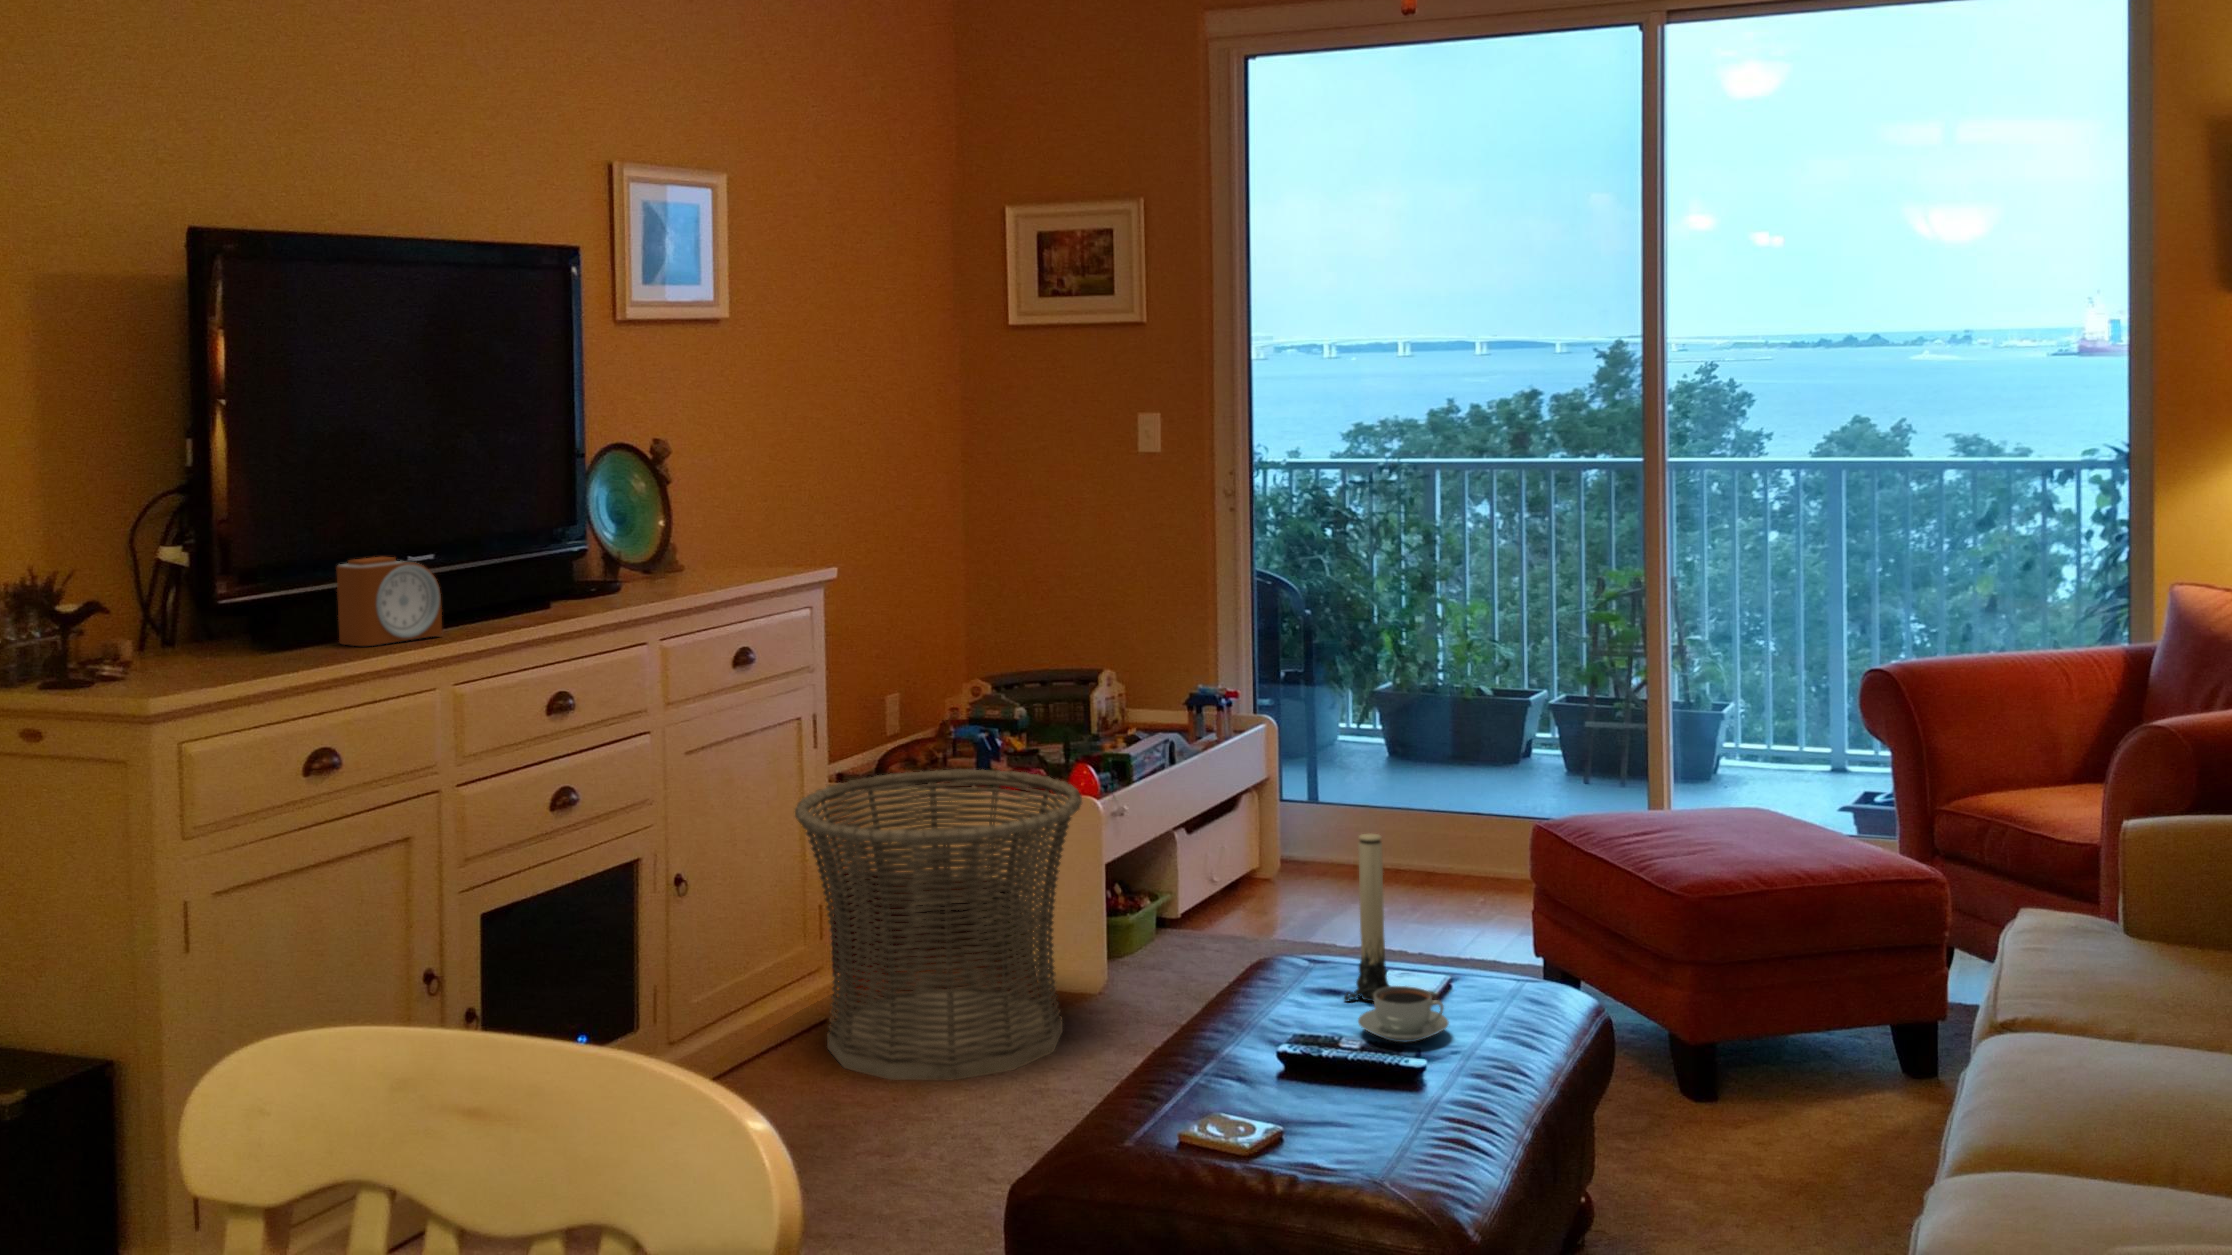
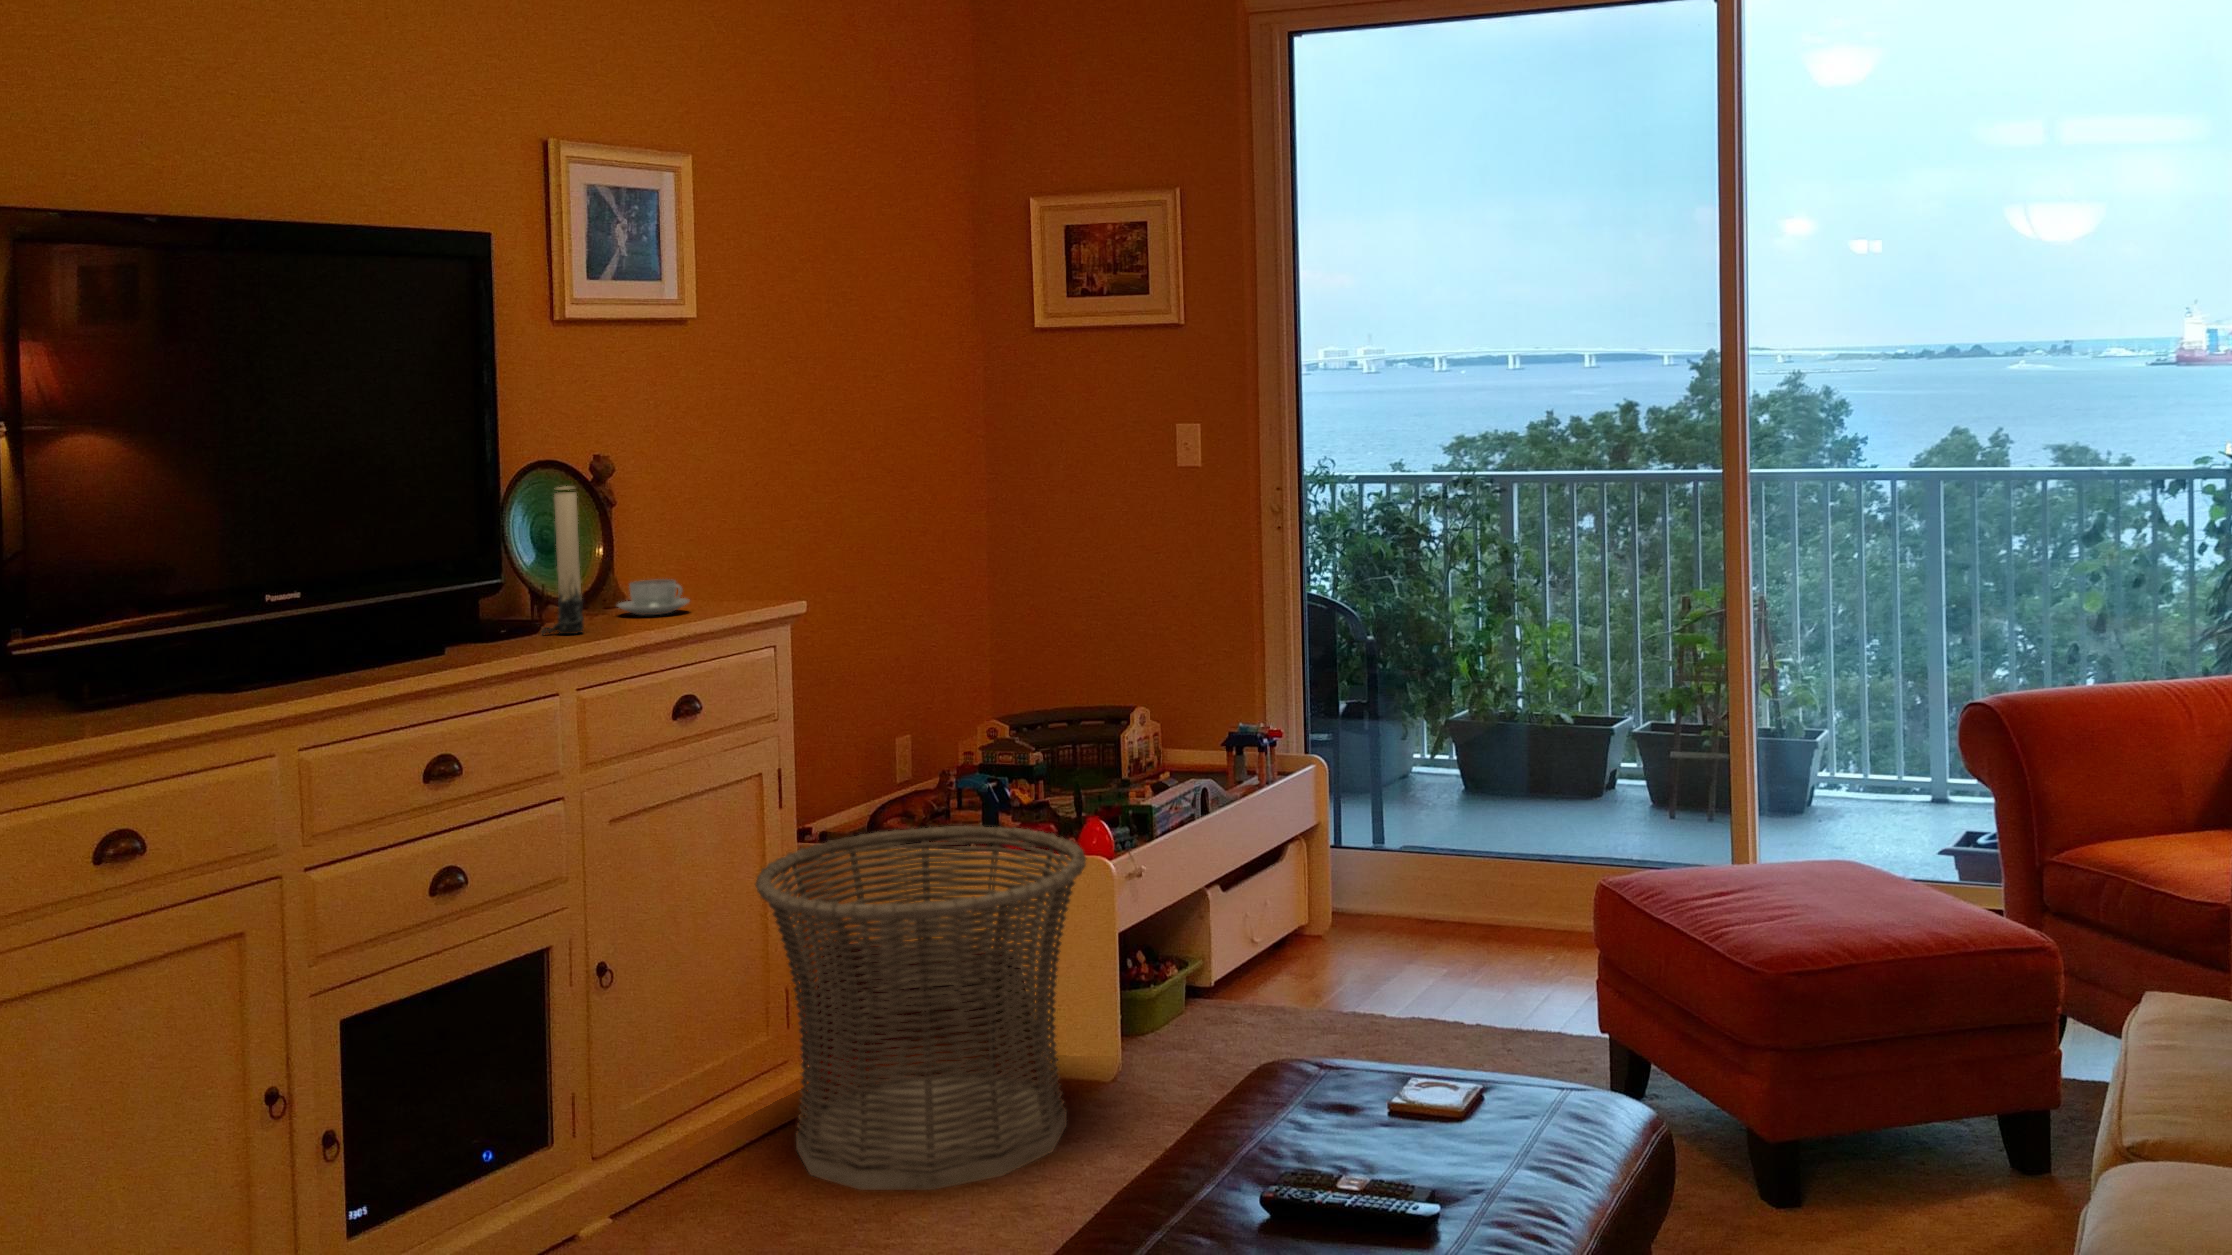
alarm clock: present [336,557,442,646] -> none [160,598,295,706]
candle: present [1344,834,1389,1001] -> present [541,487,584,635]
coffee cup: present [1358,986,1449,1042] -> present [618,579,689,616]

